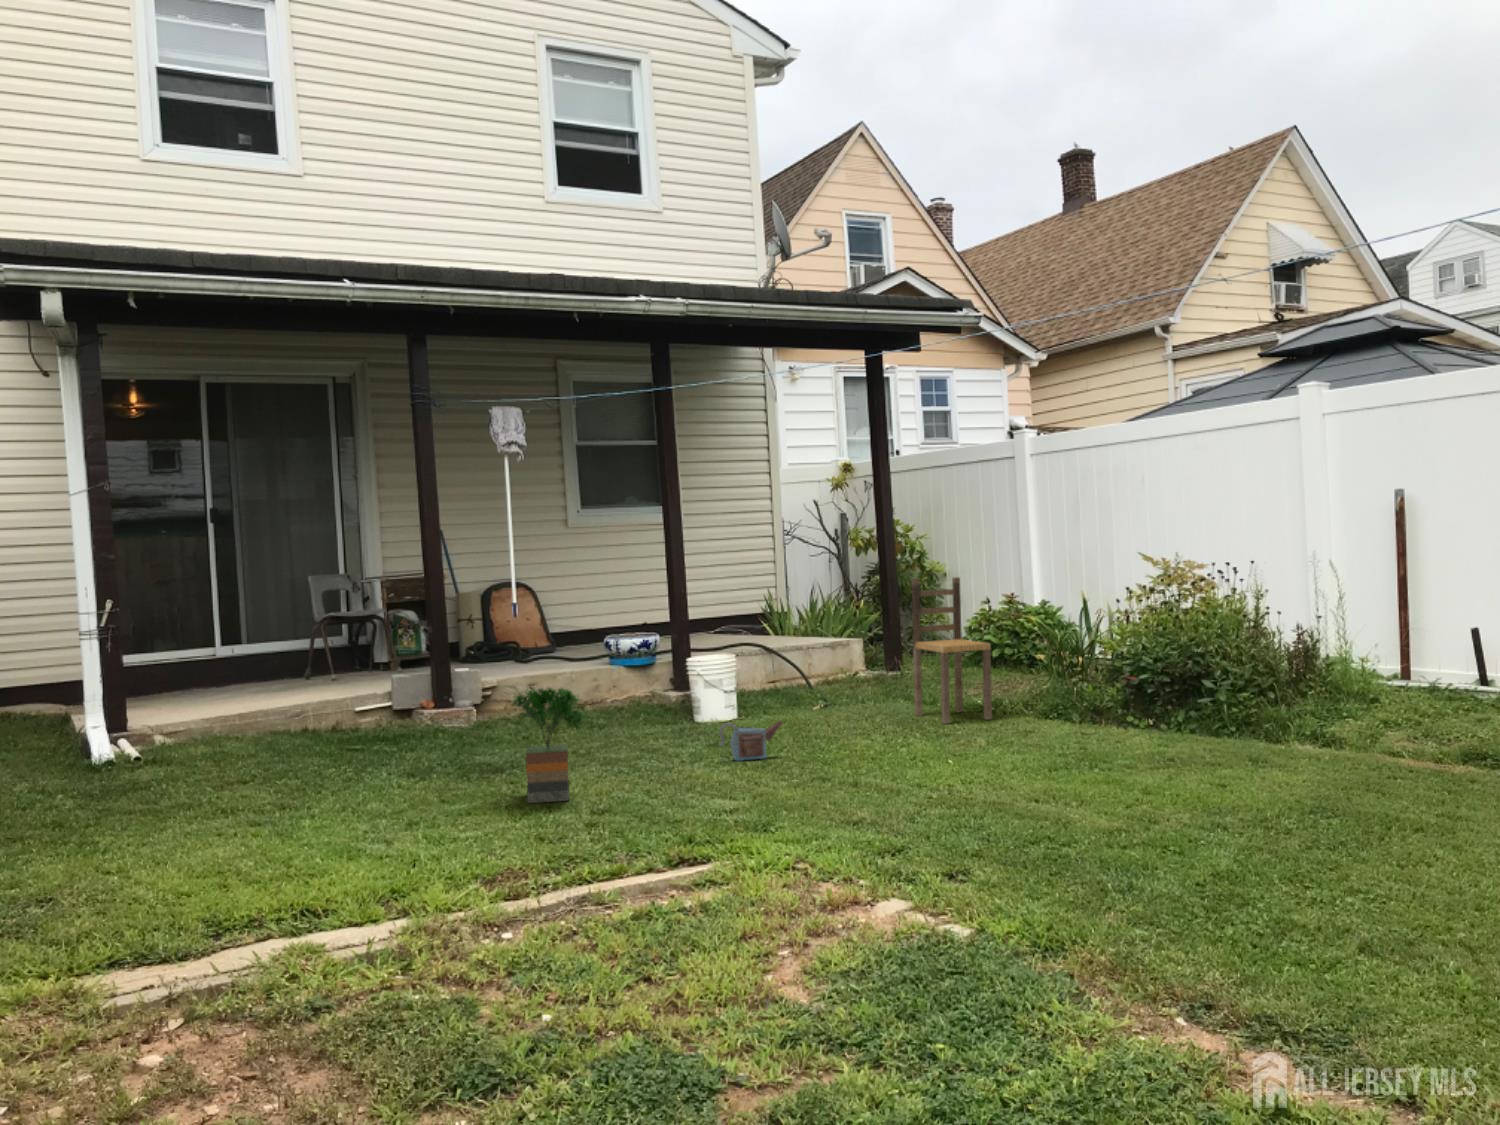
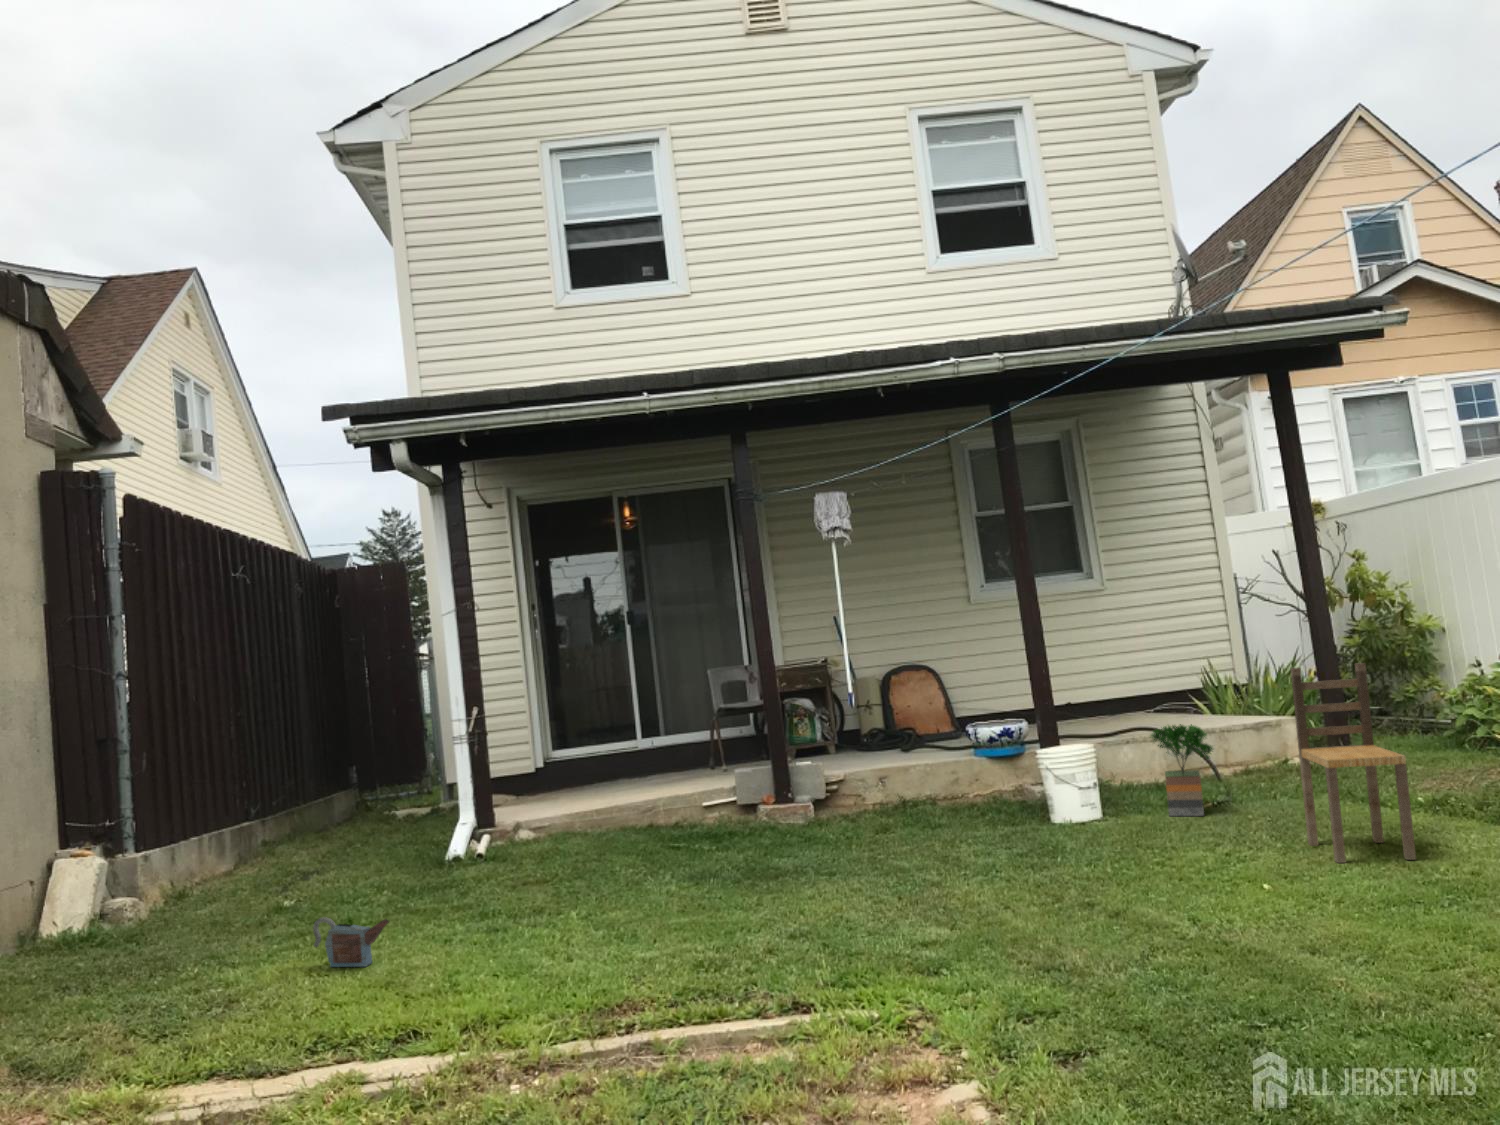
potted tree: present [511,688,585,803] -> present [1151,724,1213,816]
watering can: present [719,721,783,761] -> present [313,917,389,967]

